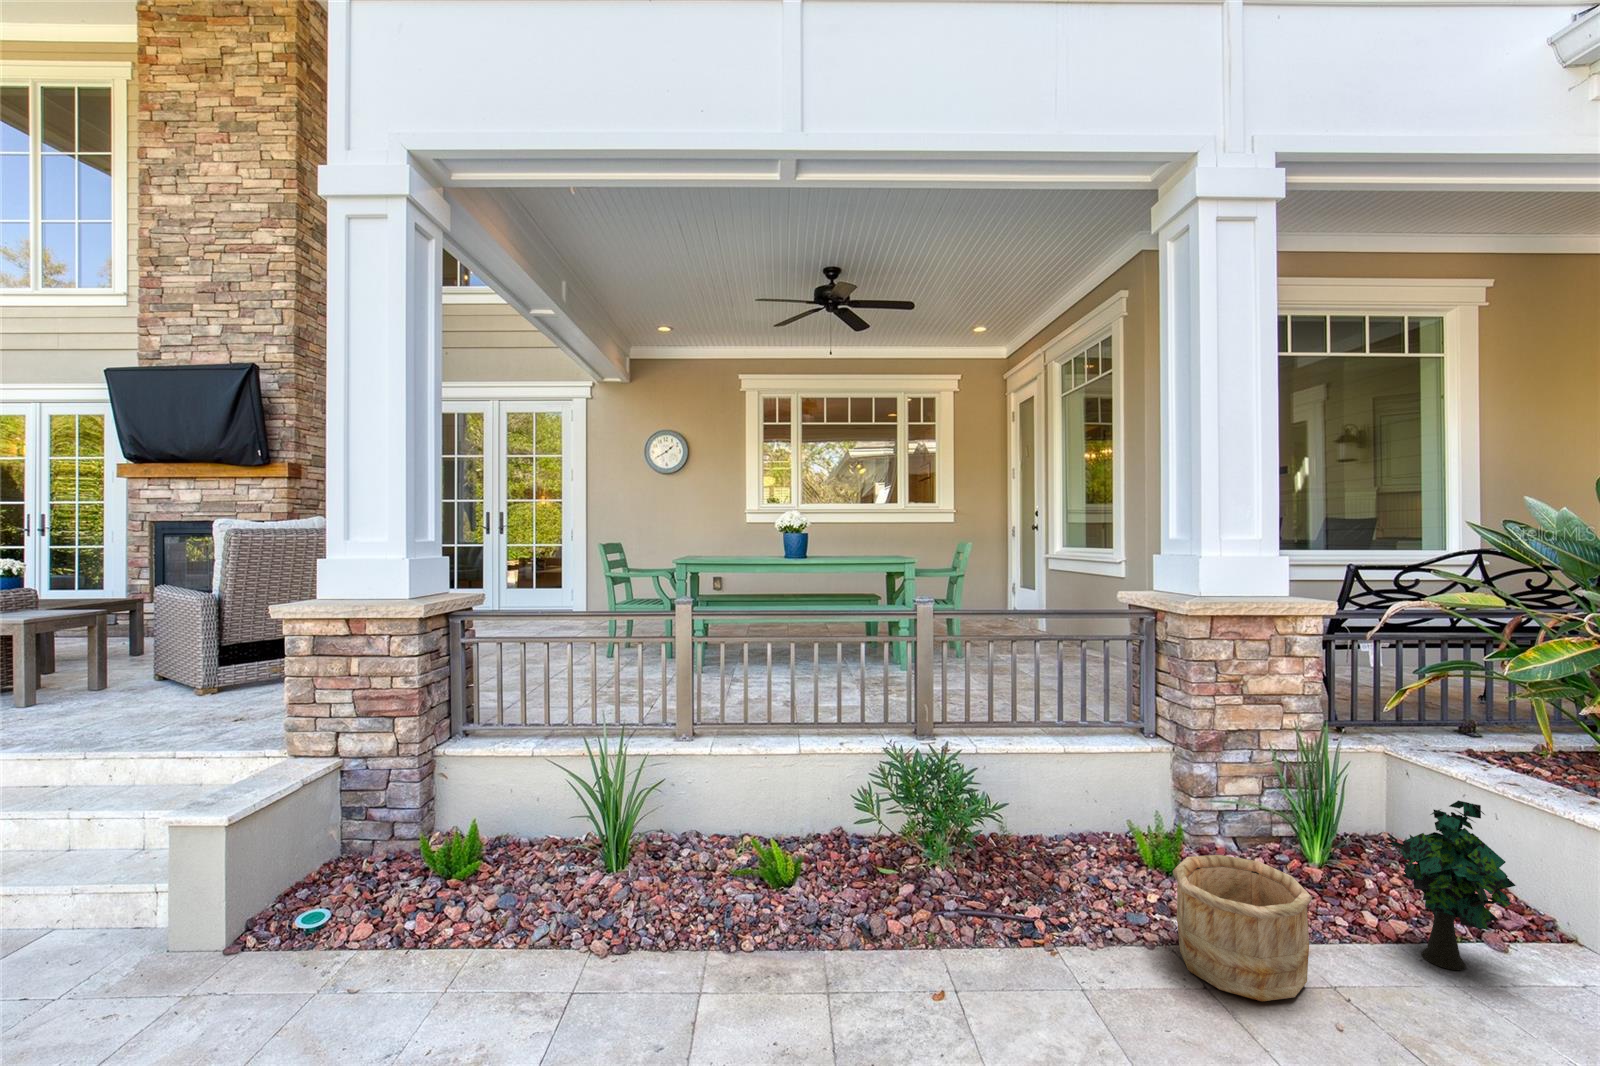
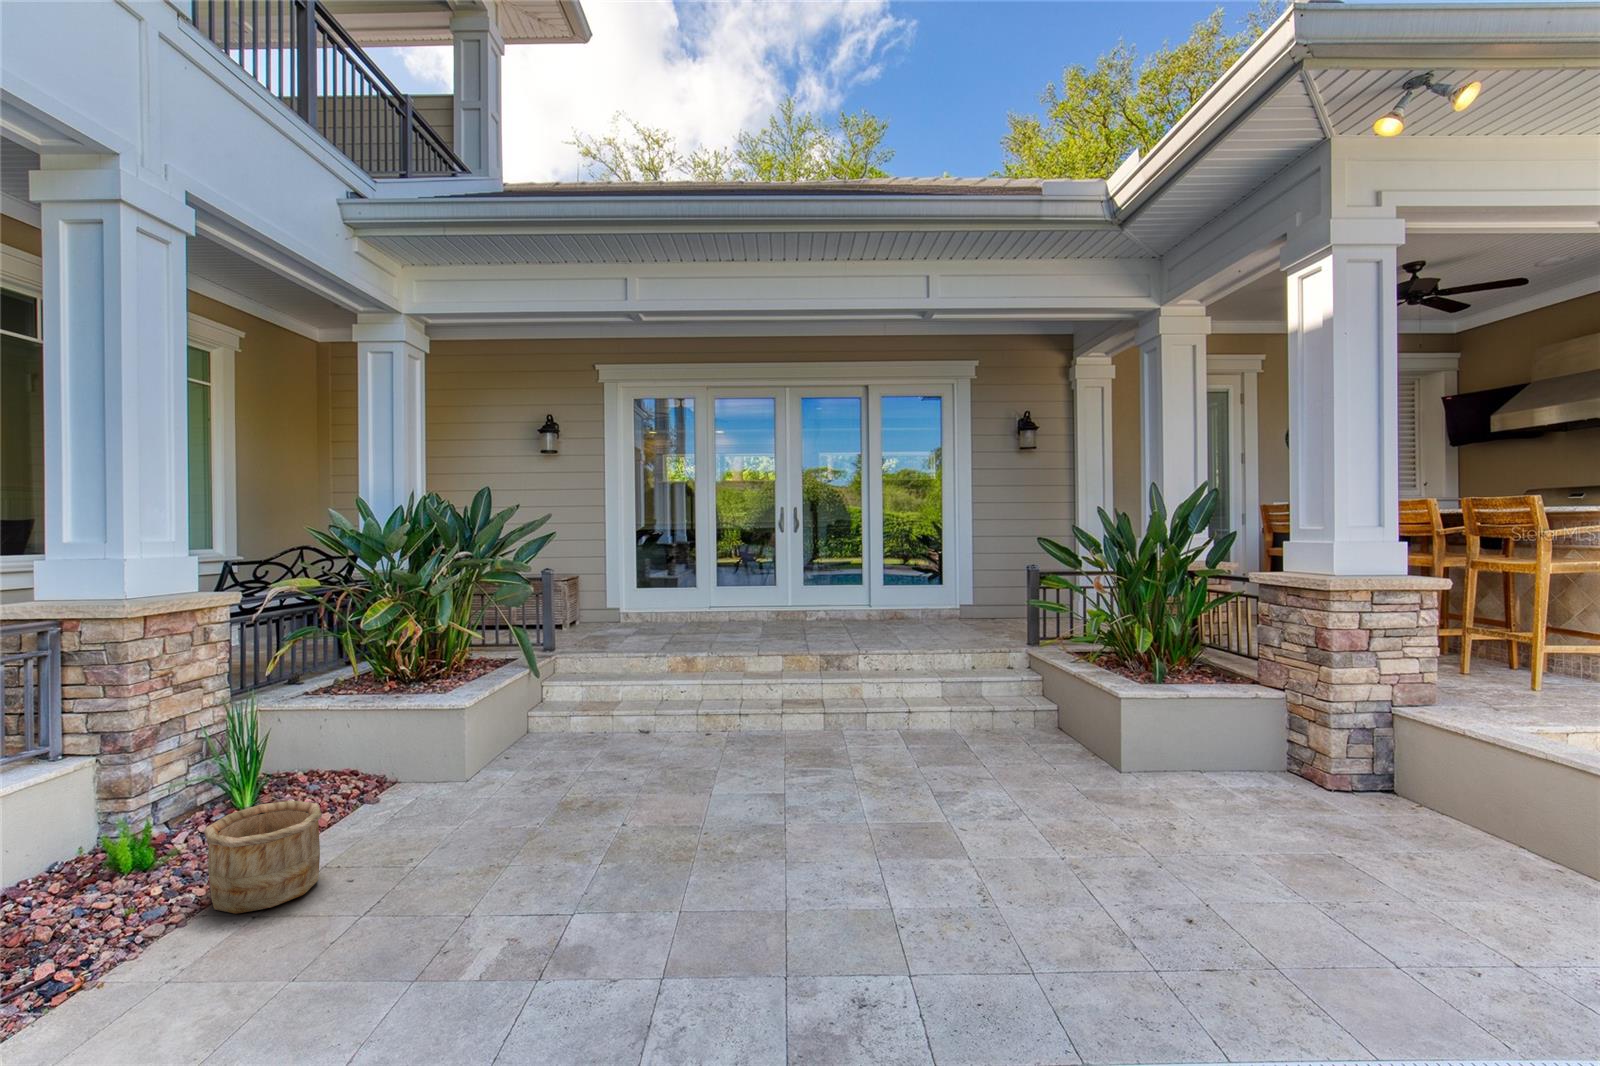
decorative plant: present [1385,801,1516,970] -> none [322,708,399,825]

